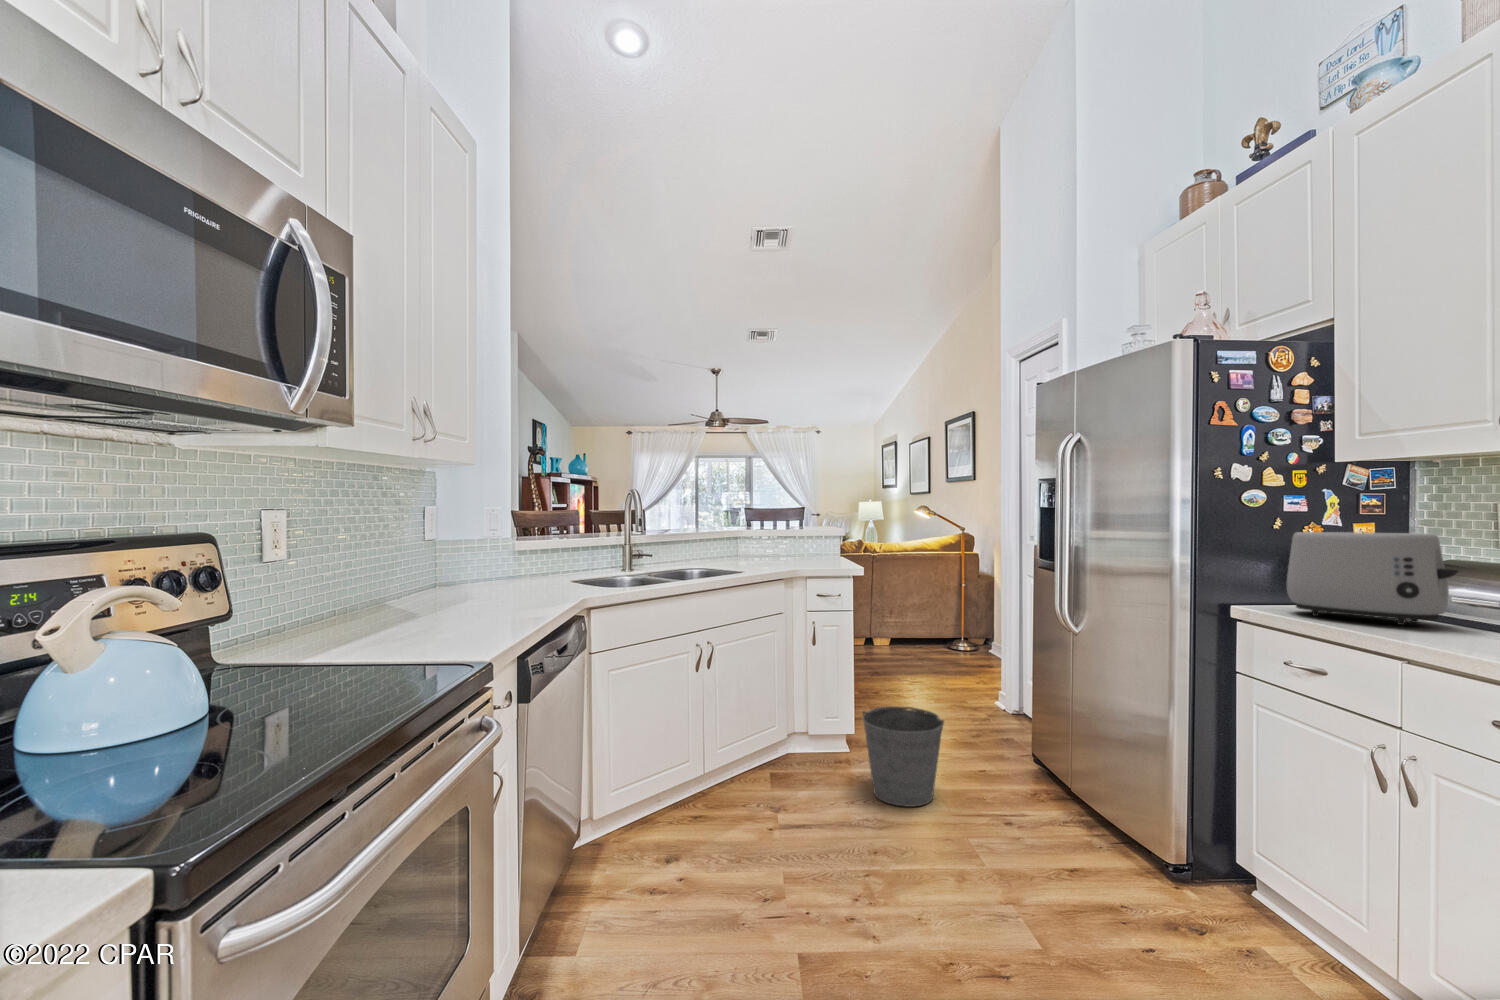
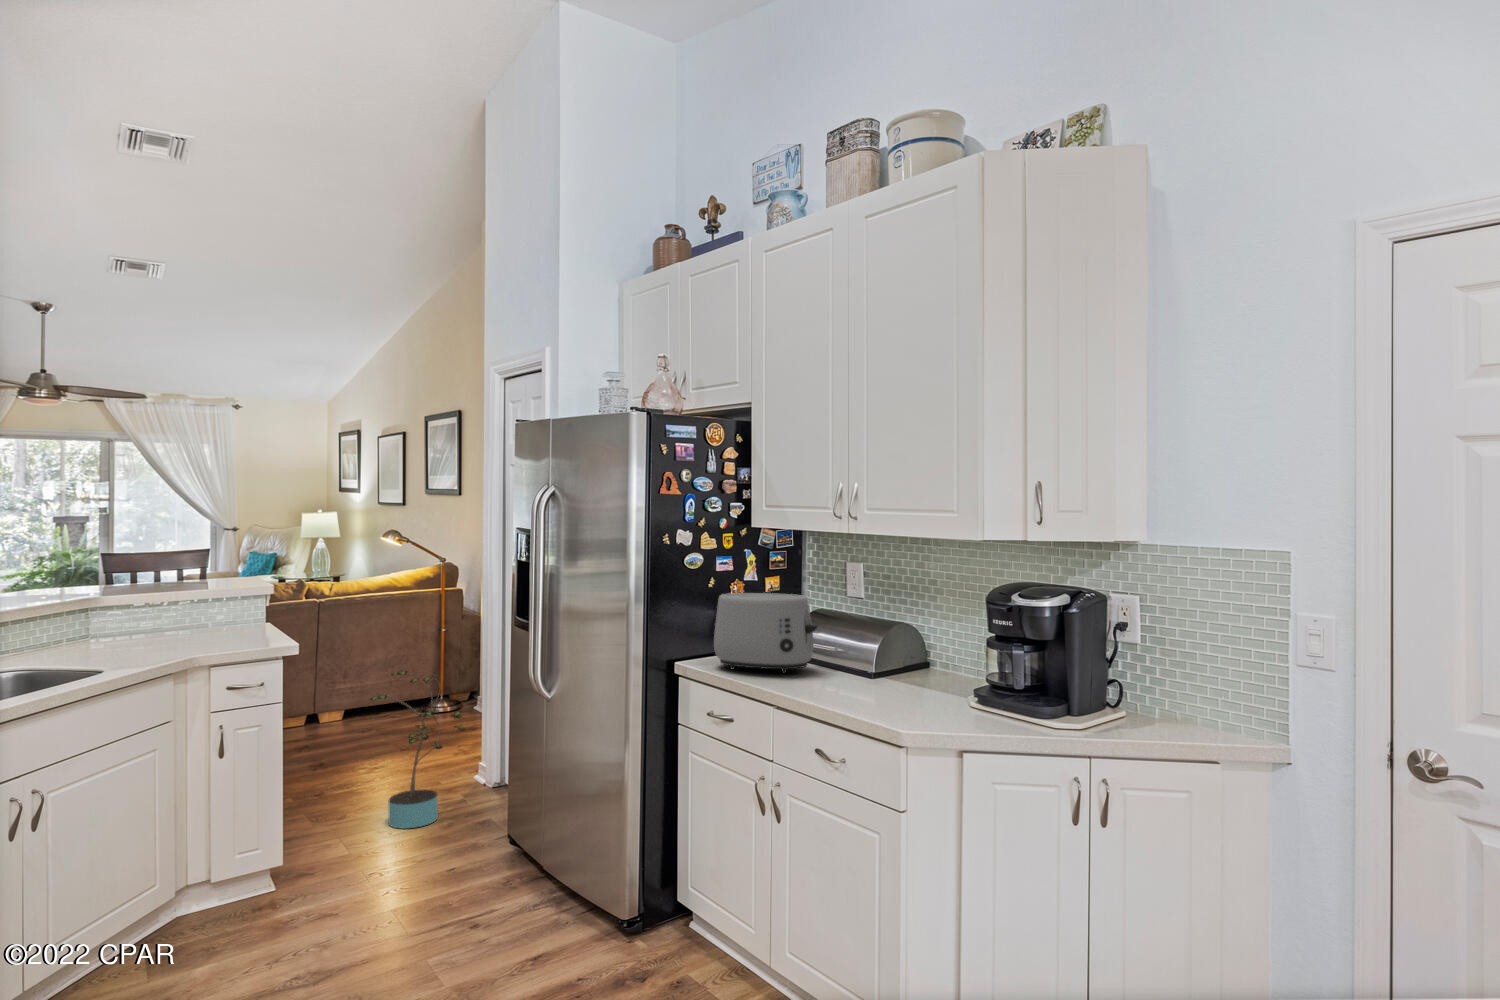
potted plant: none [913,603,991,734] -> present [370,671,464,829]
bucket: present [862,706,944,807] -> none [296,810,403,936]

